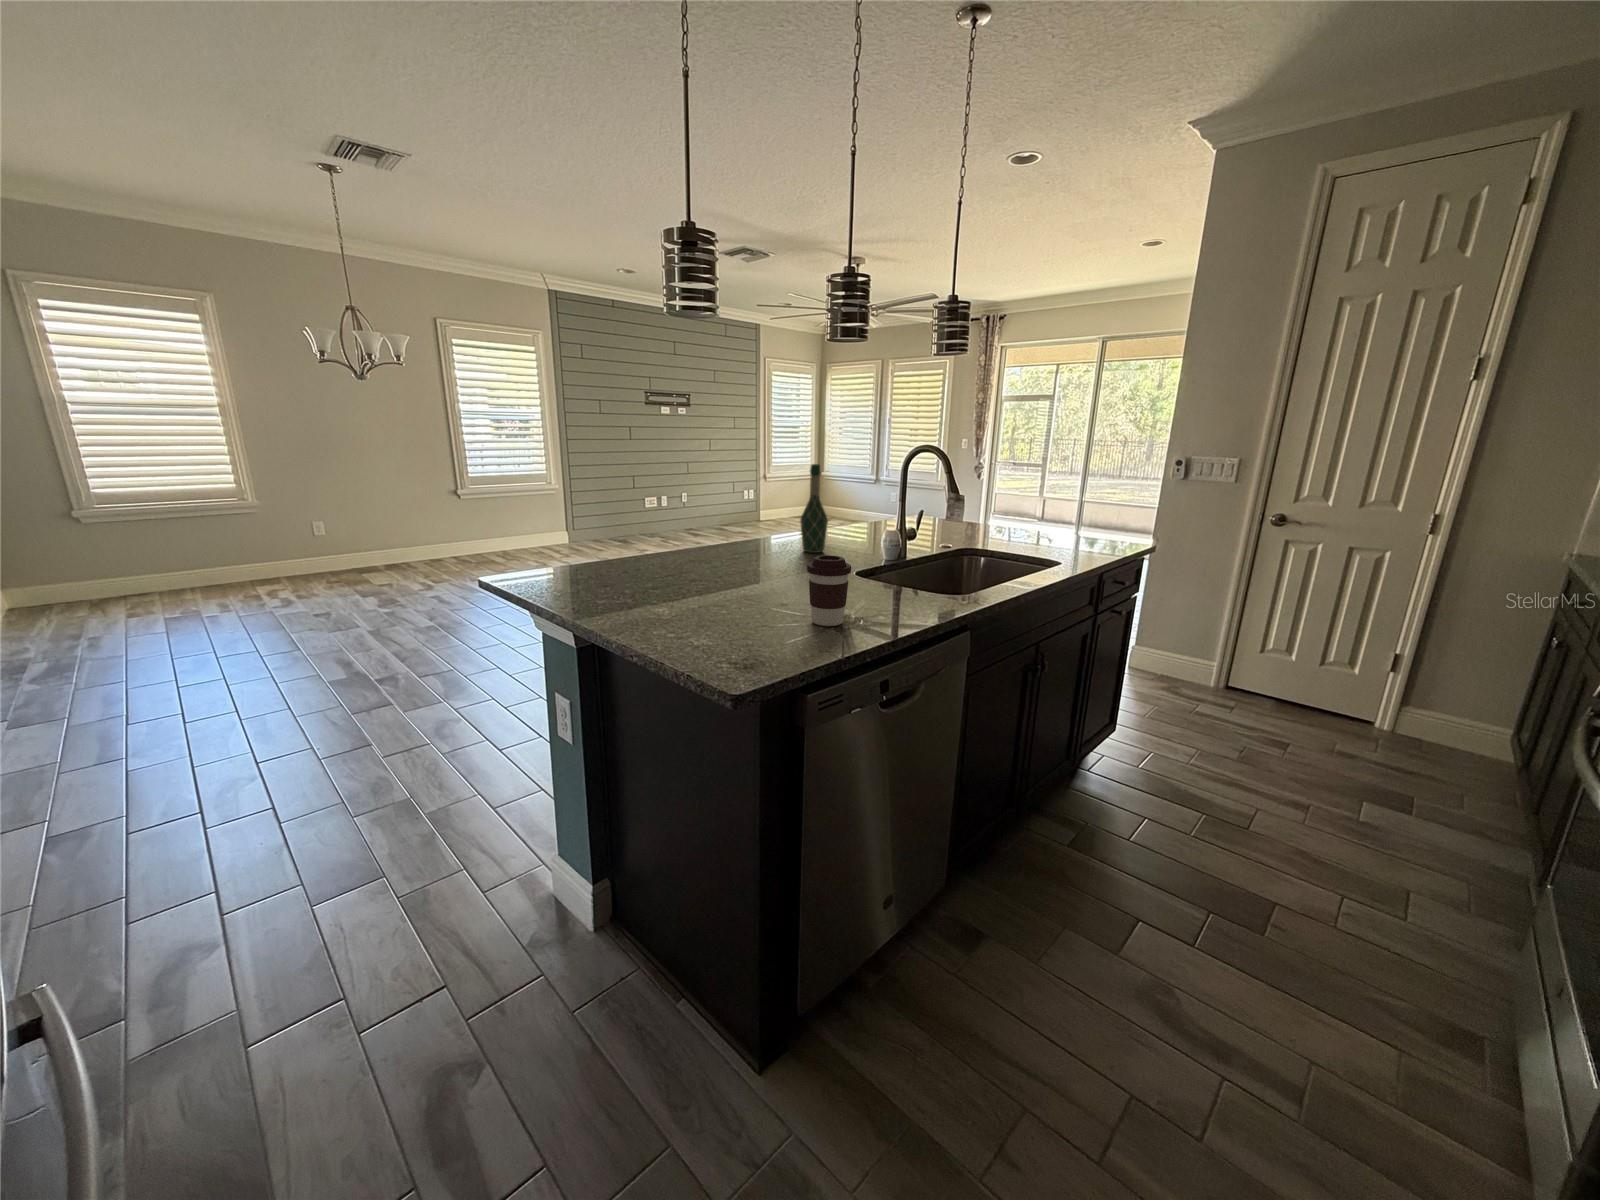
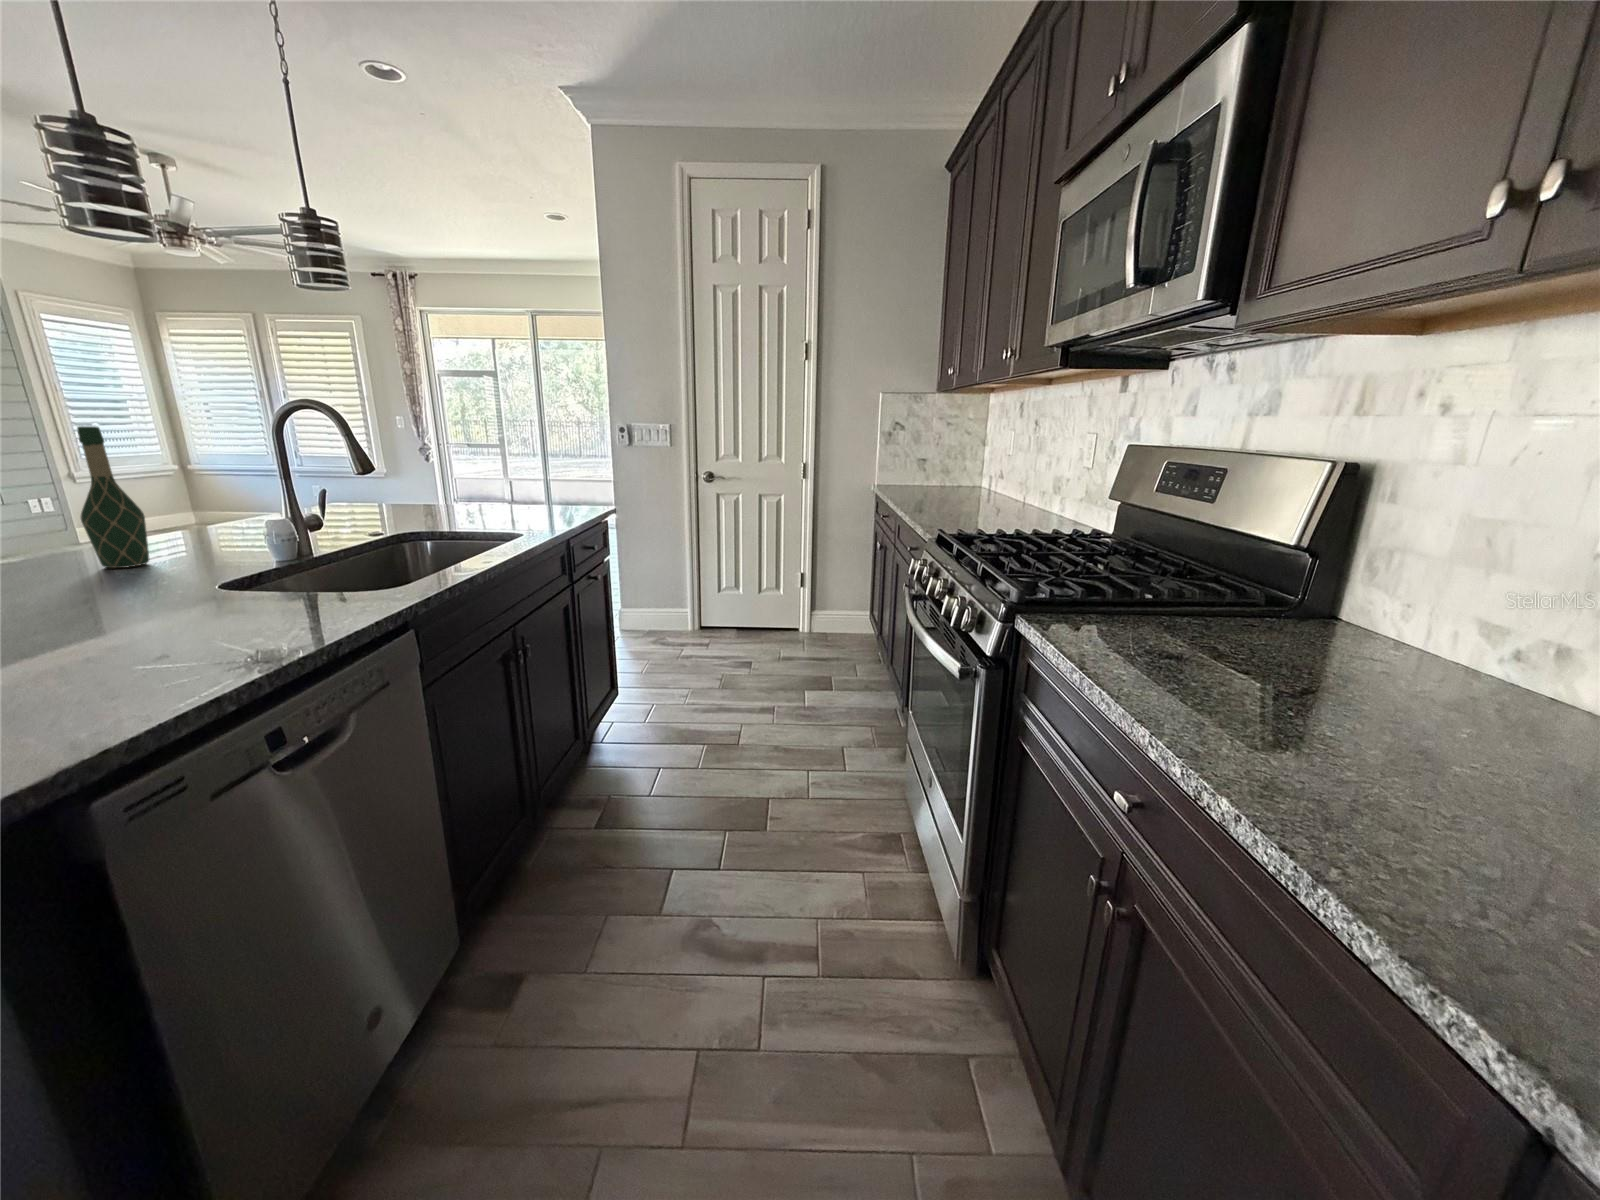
coffee cup: present [807,555,851,626] -> none [46,559,167,679]

